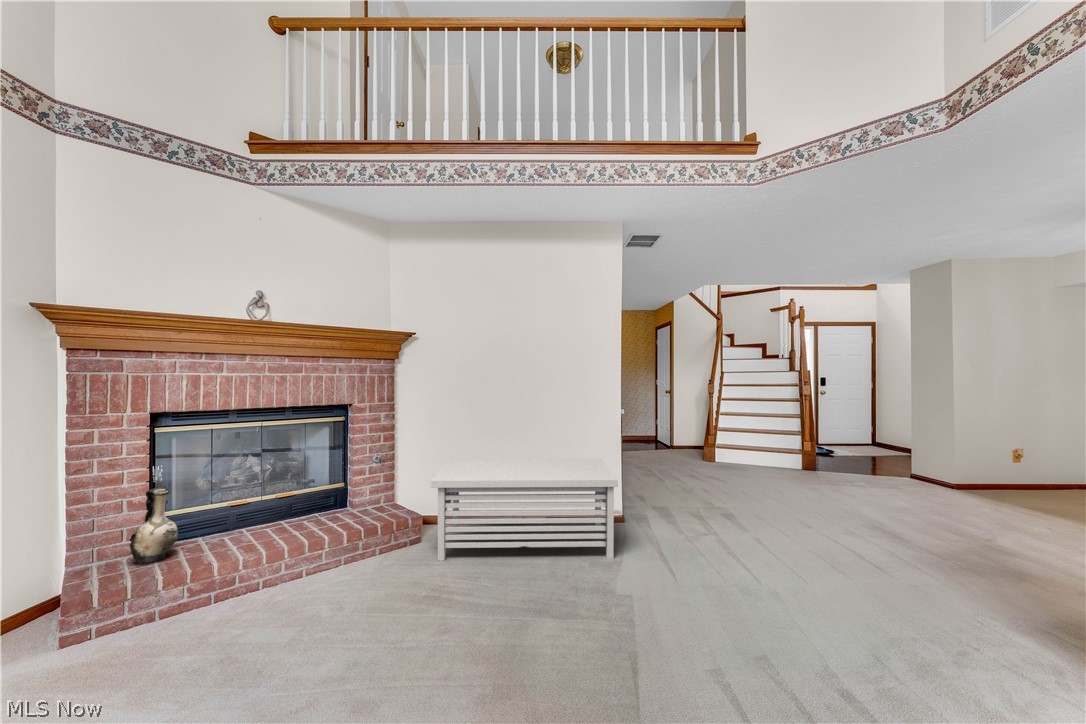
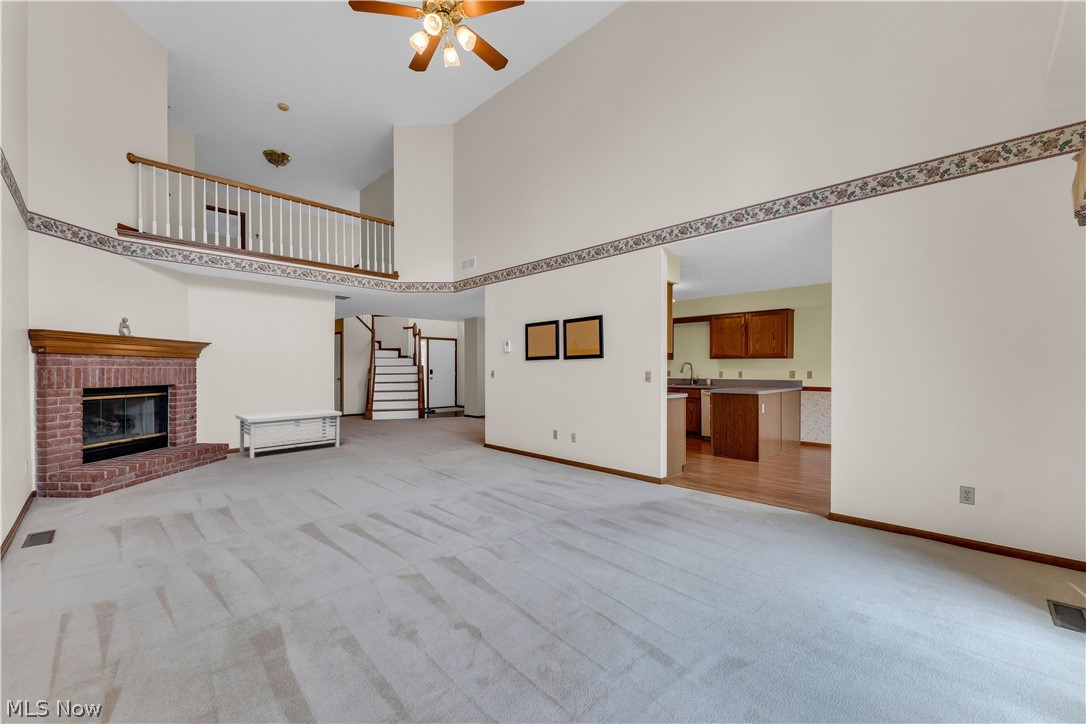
decorative vase: present [130,486,178,564] -> none [90,427,111,467]

